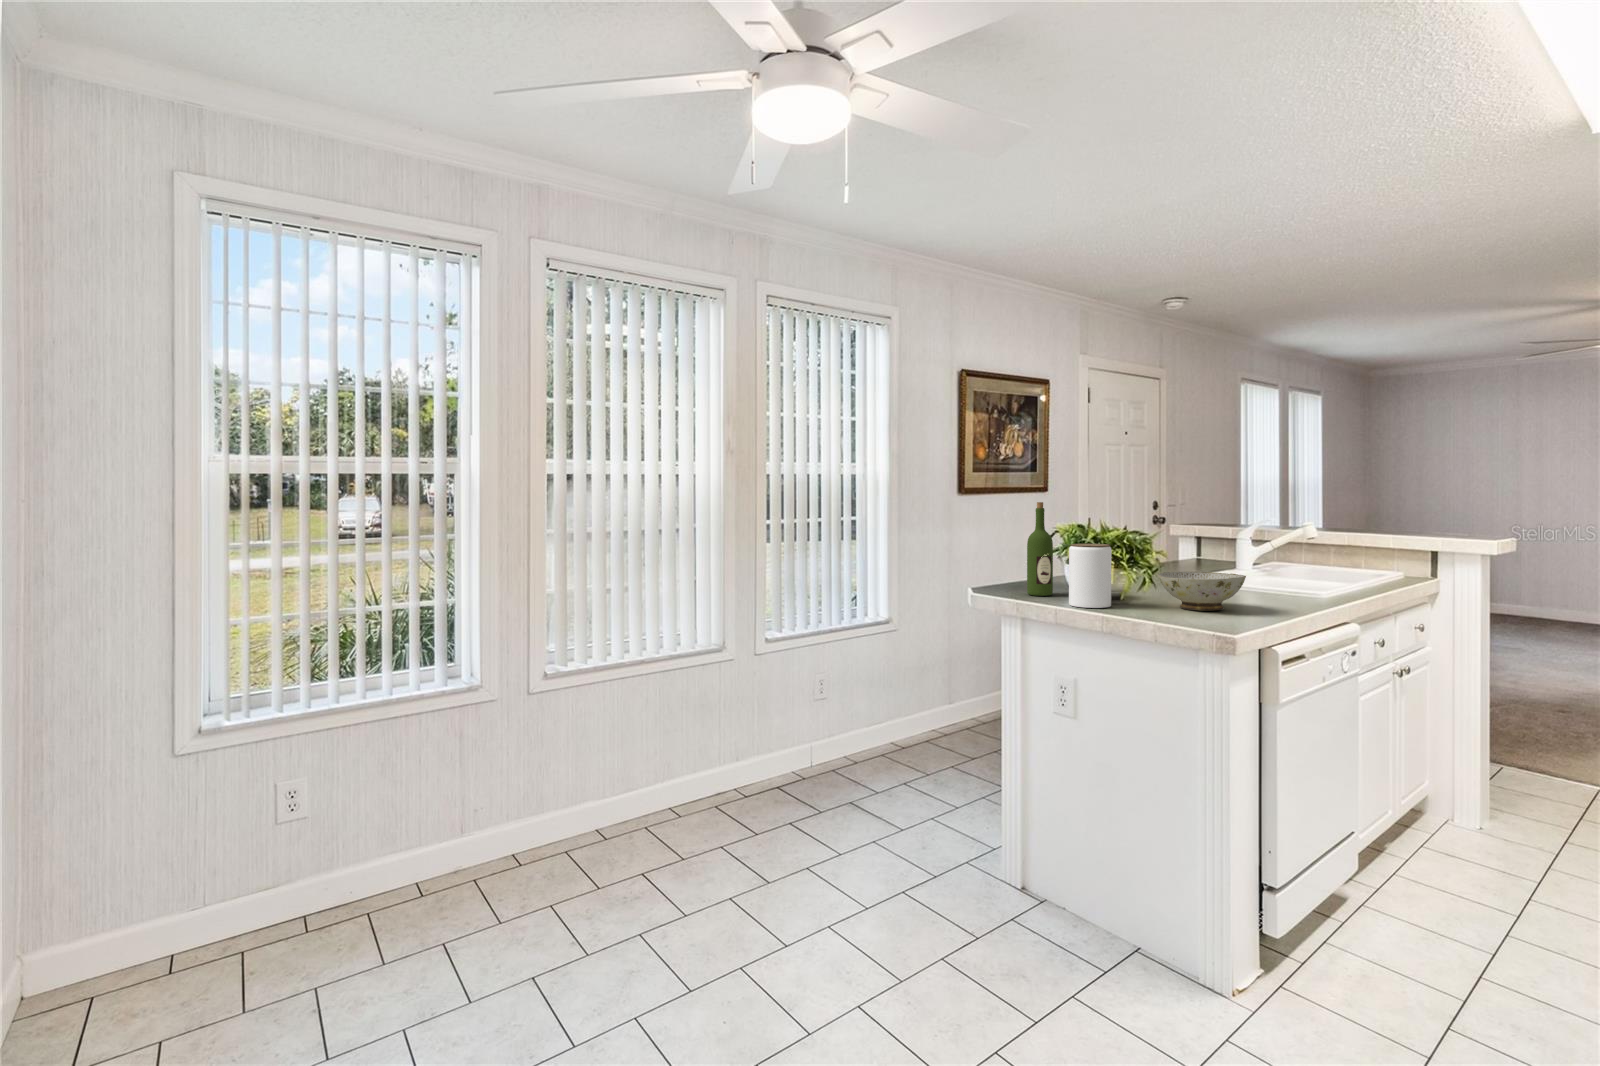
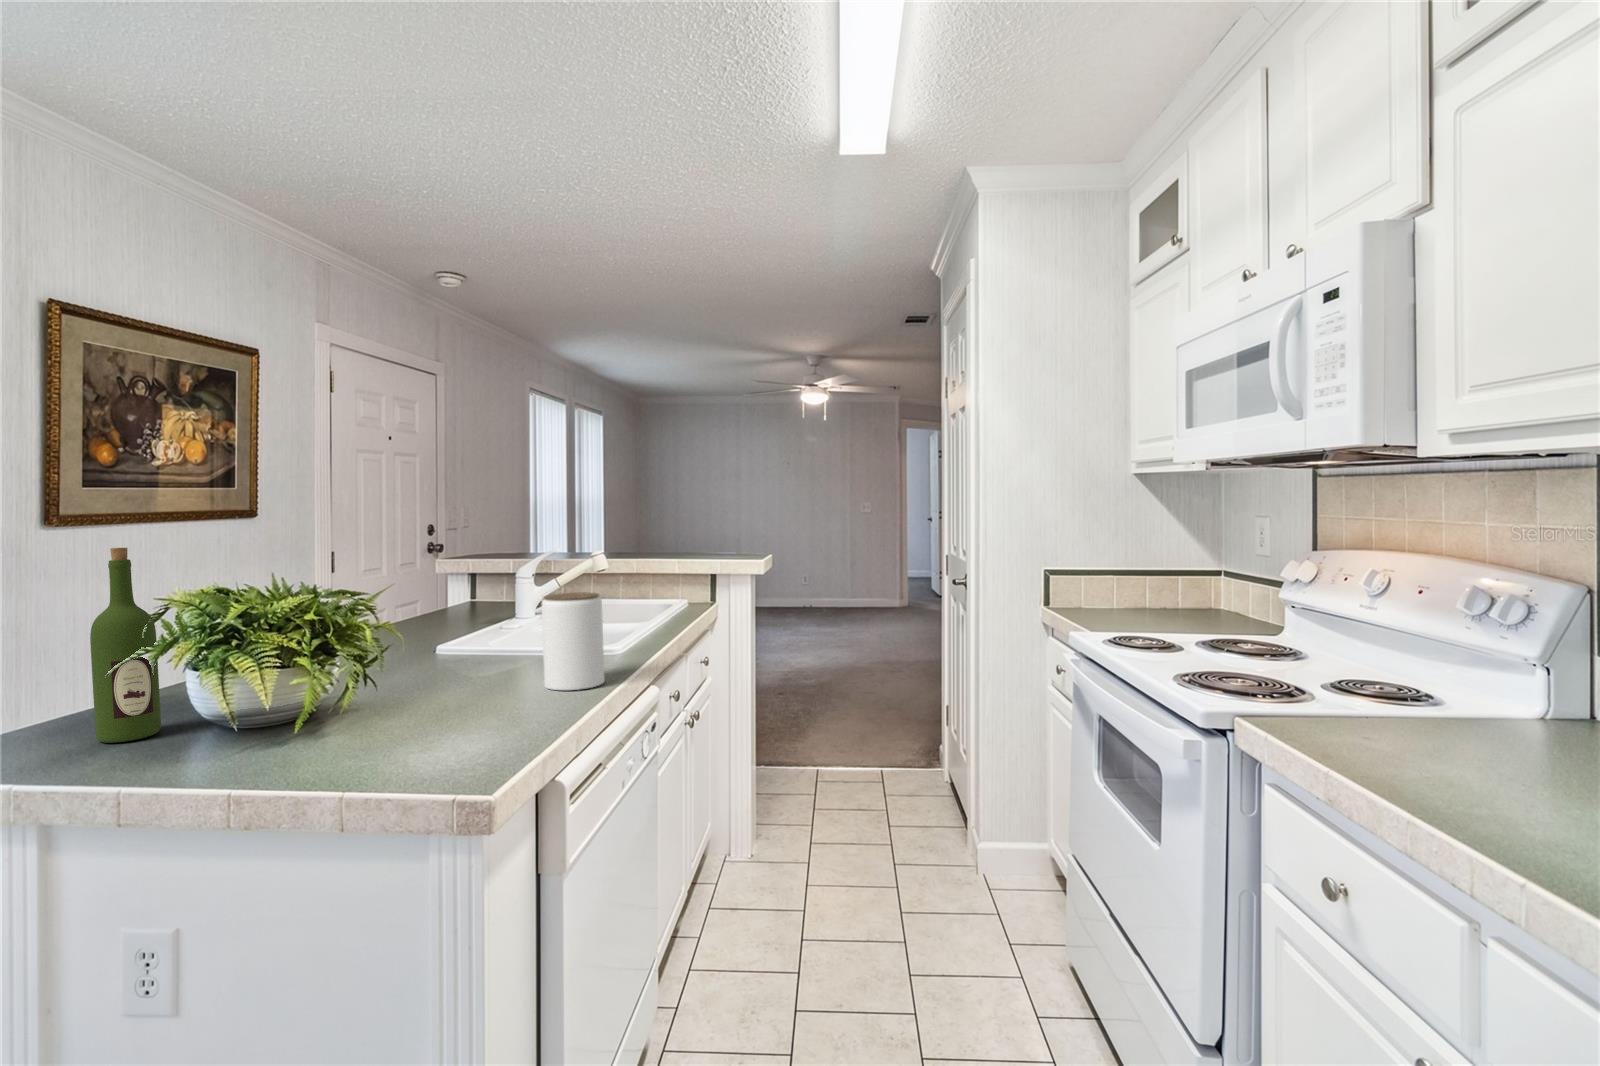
jar: present [1069,544,1112,608] -> present [542,592,604,690]
ceramic bowl: present [1158,572,1246,610] -> none [368,652,514,729]

